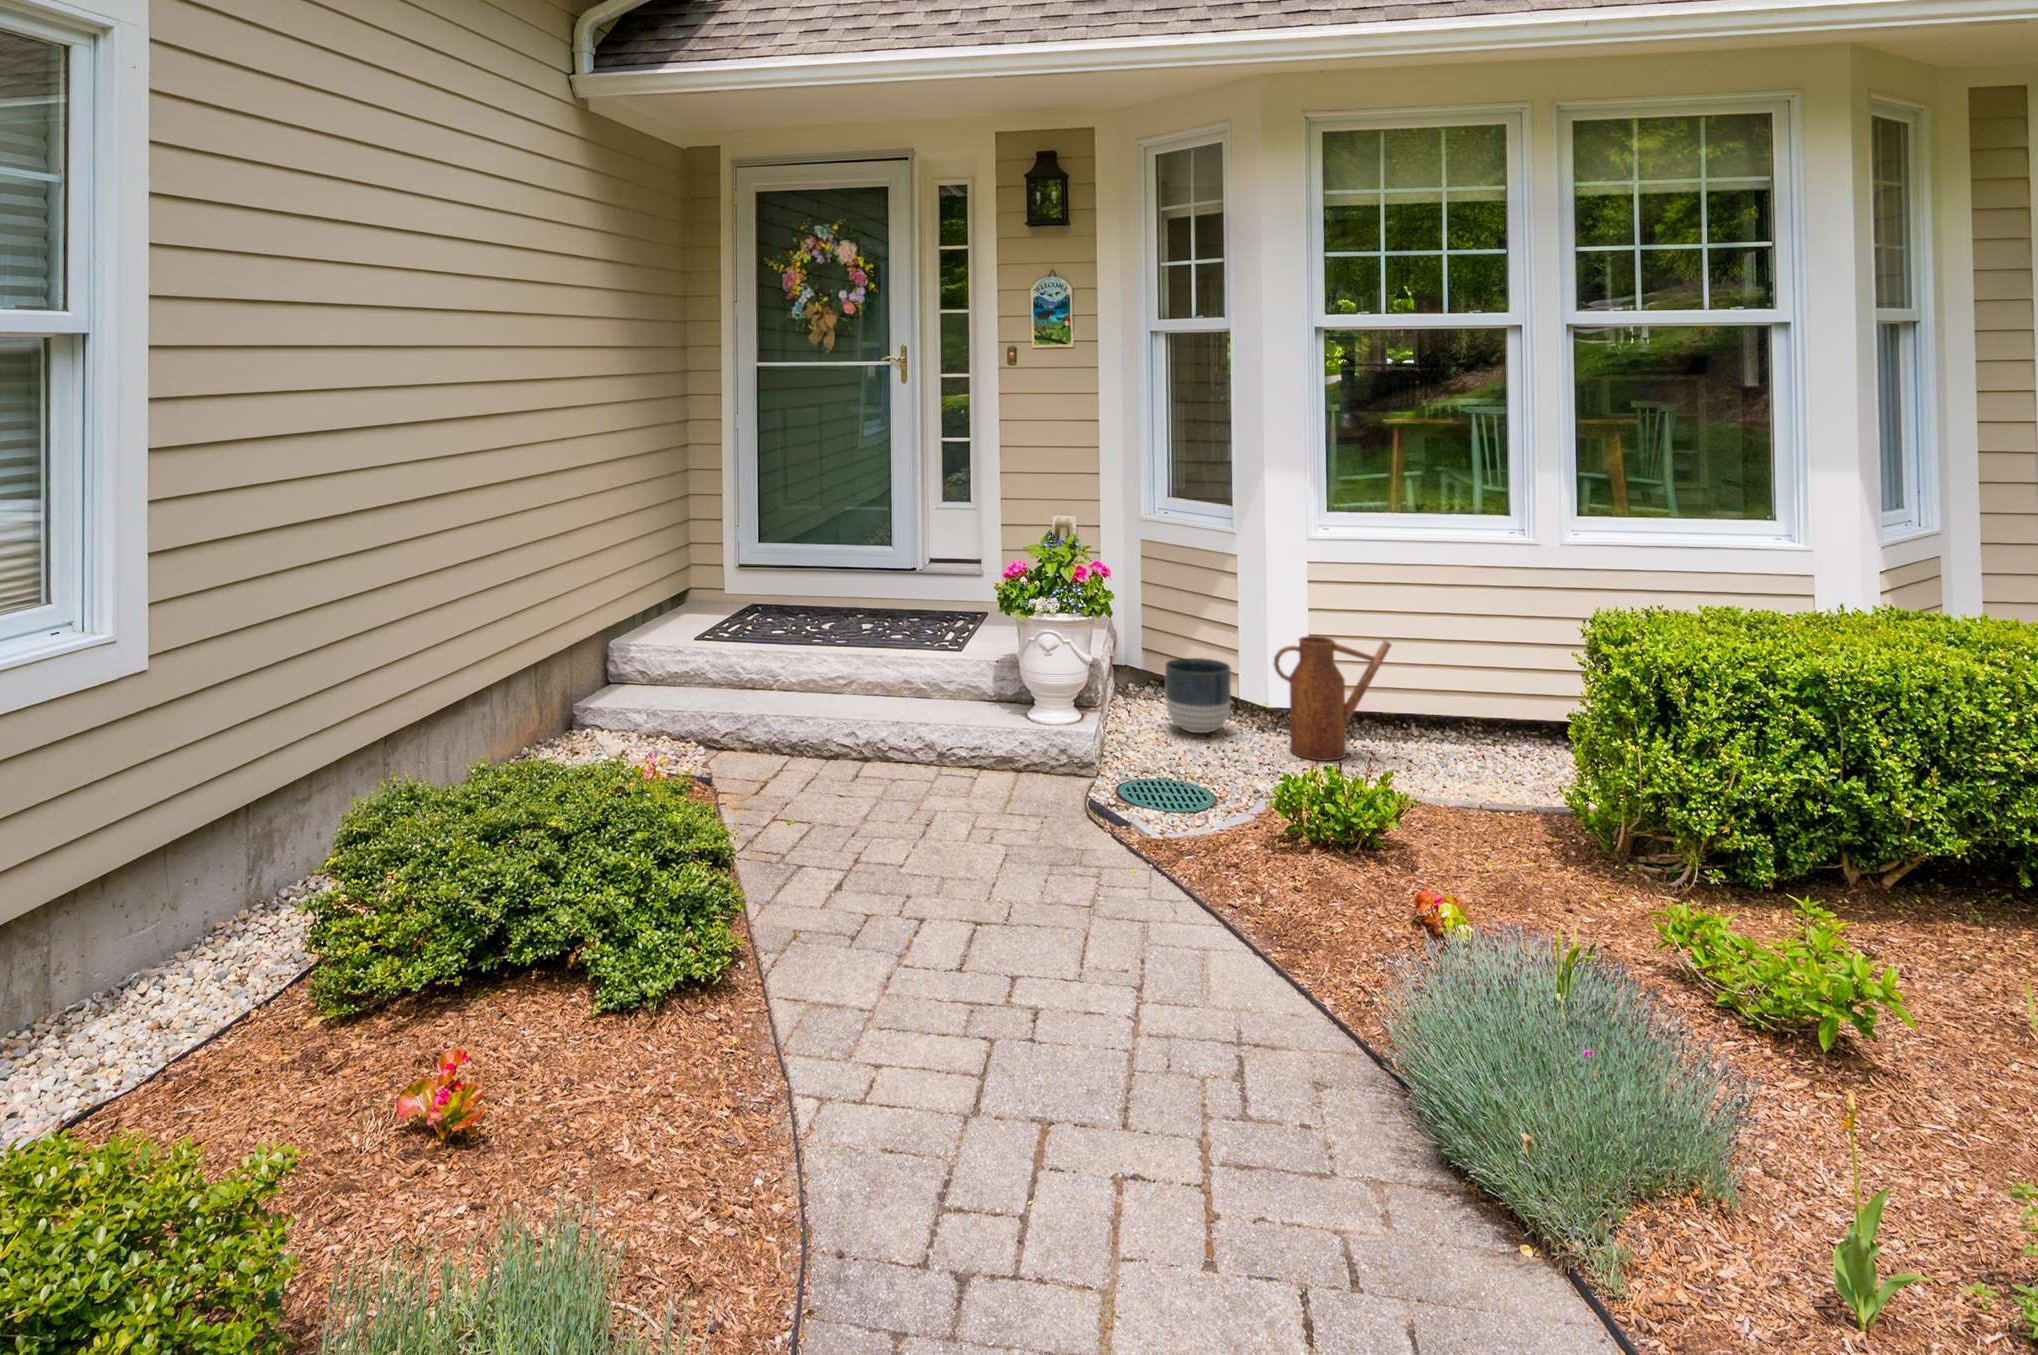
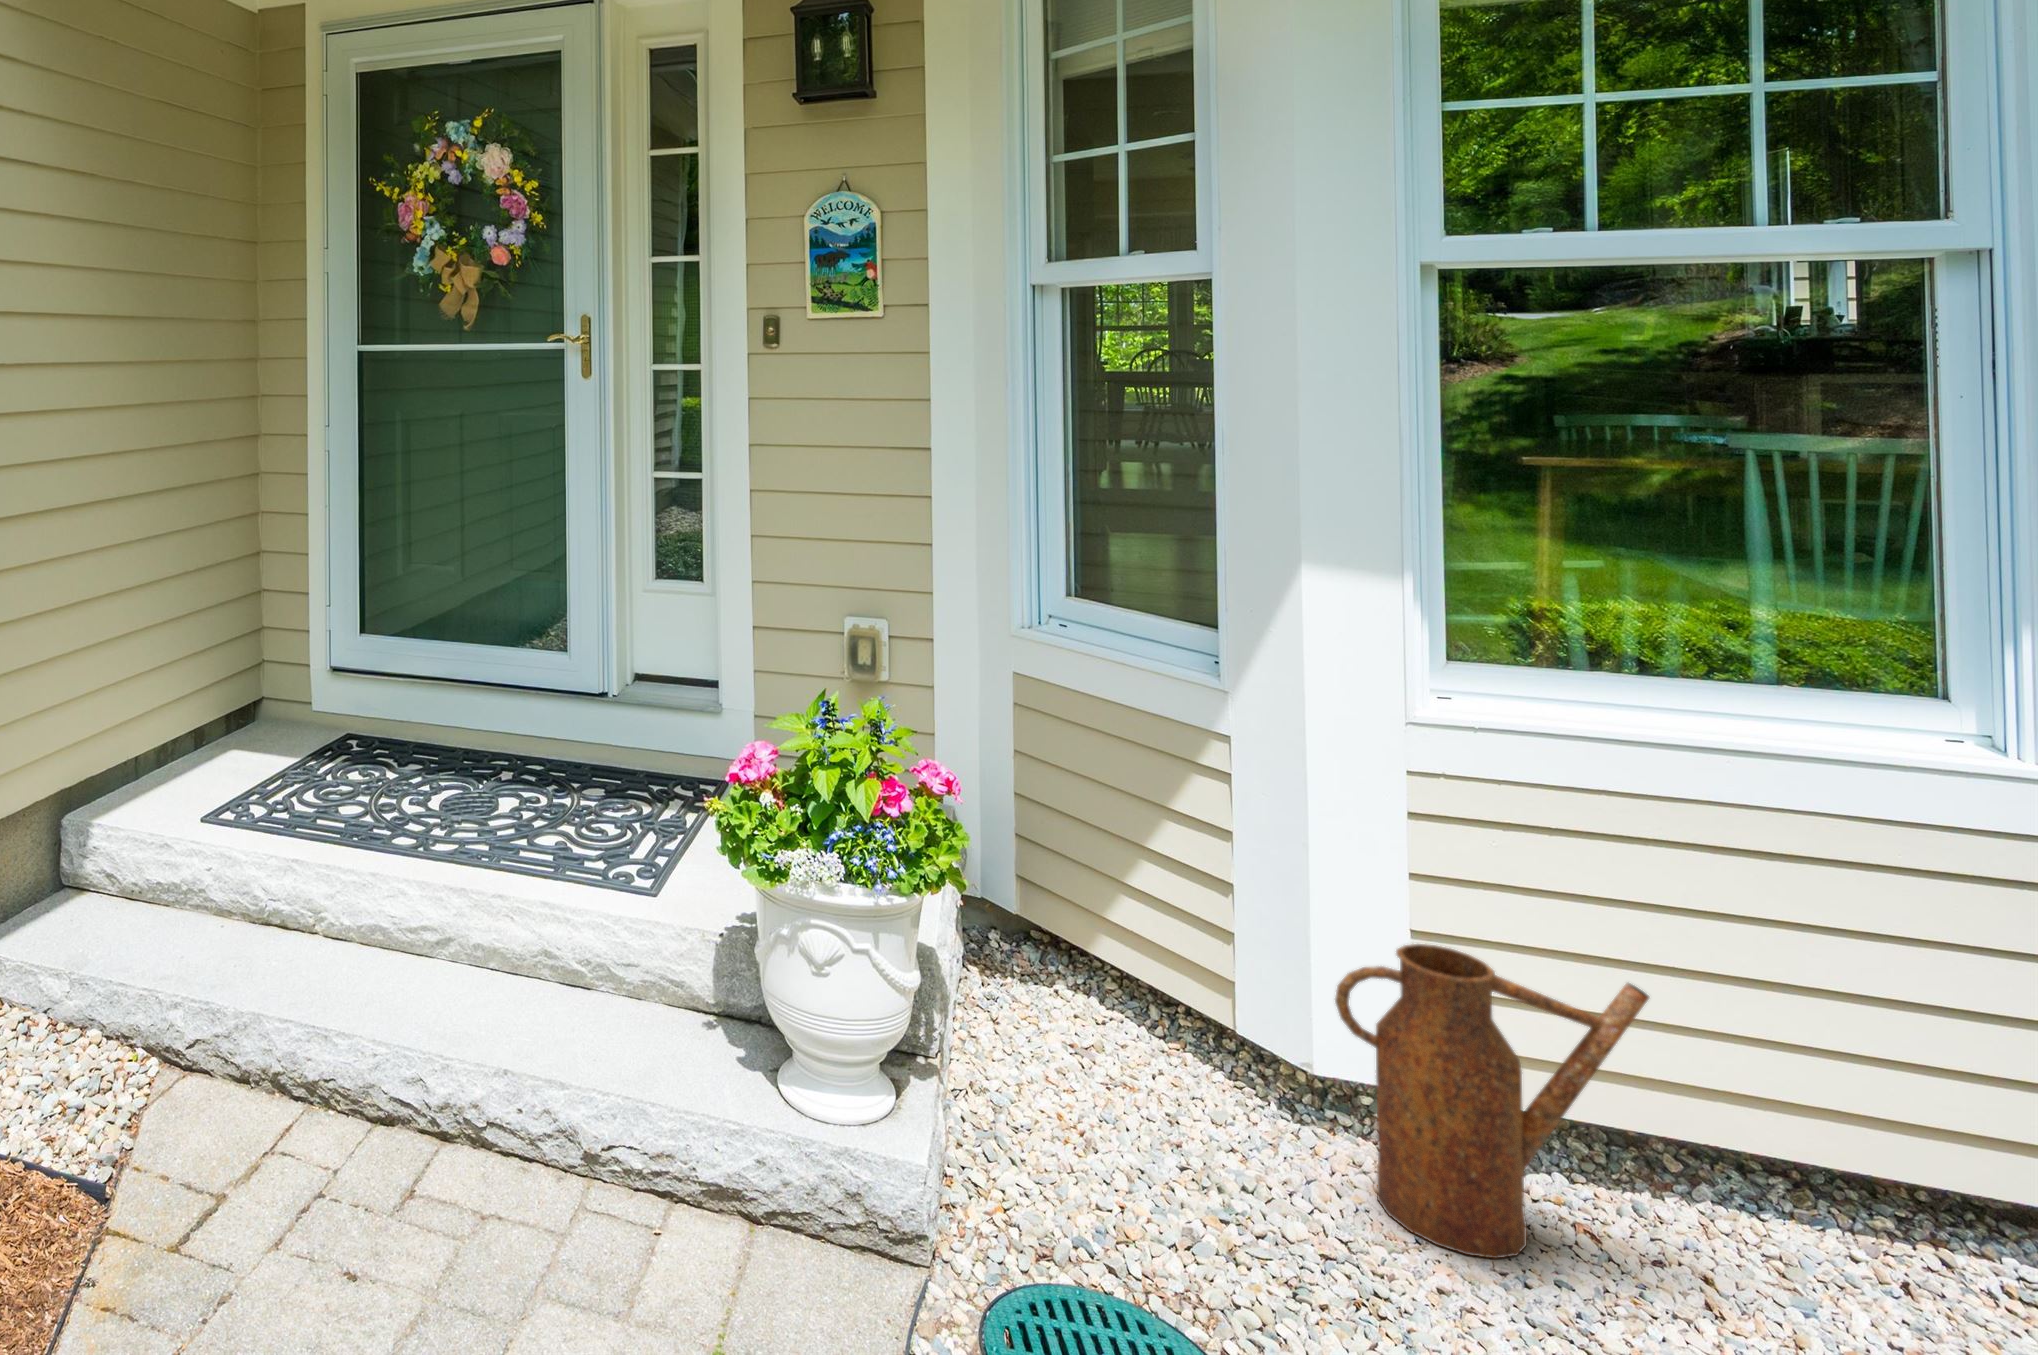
planter: present [1165,658,1231,733] -> none [1073,932,1220,1111]

